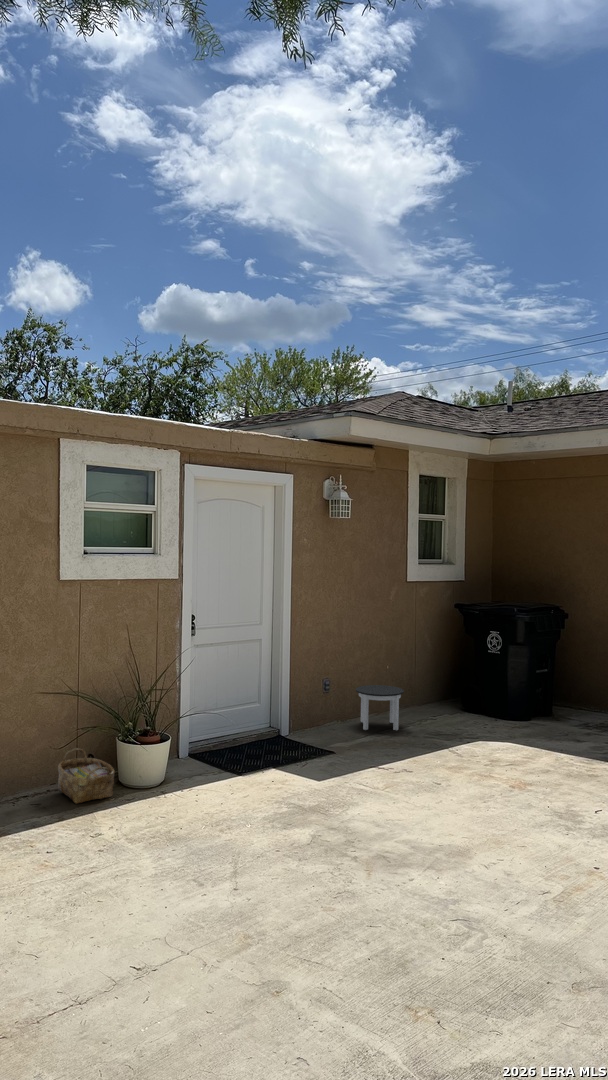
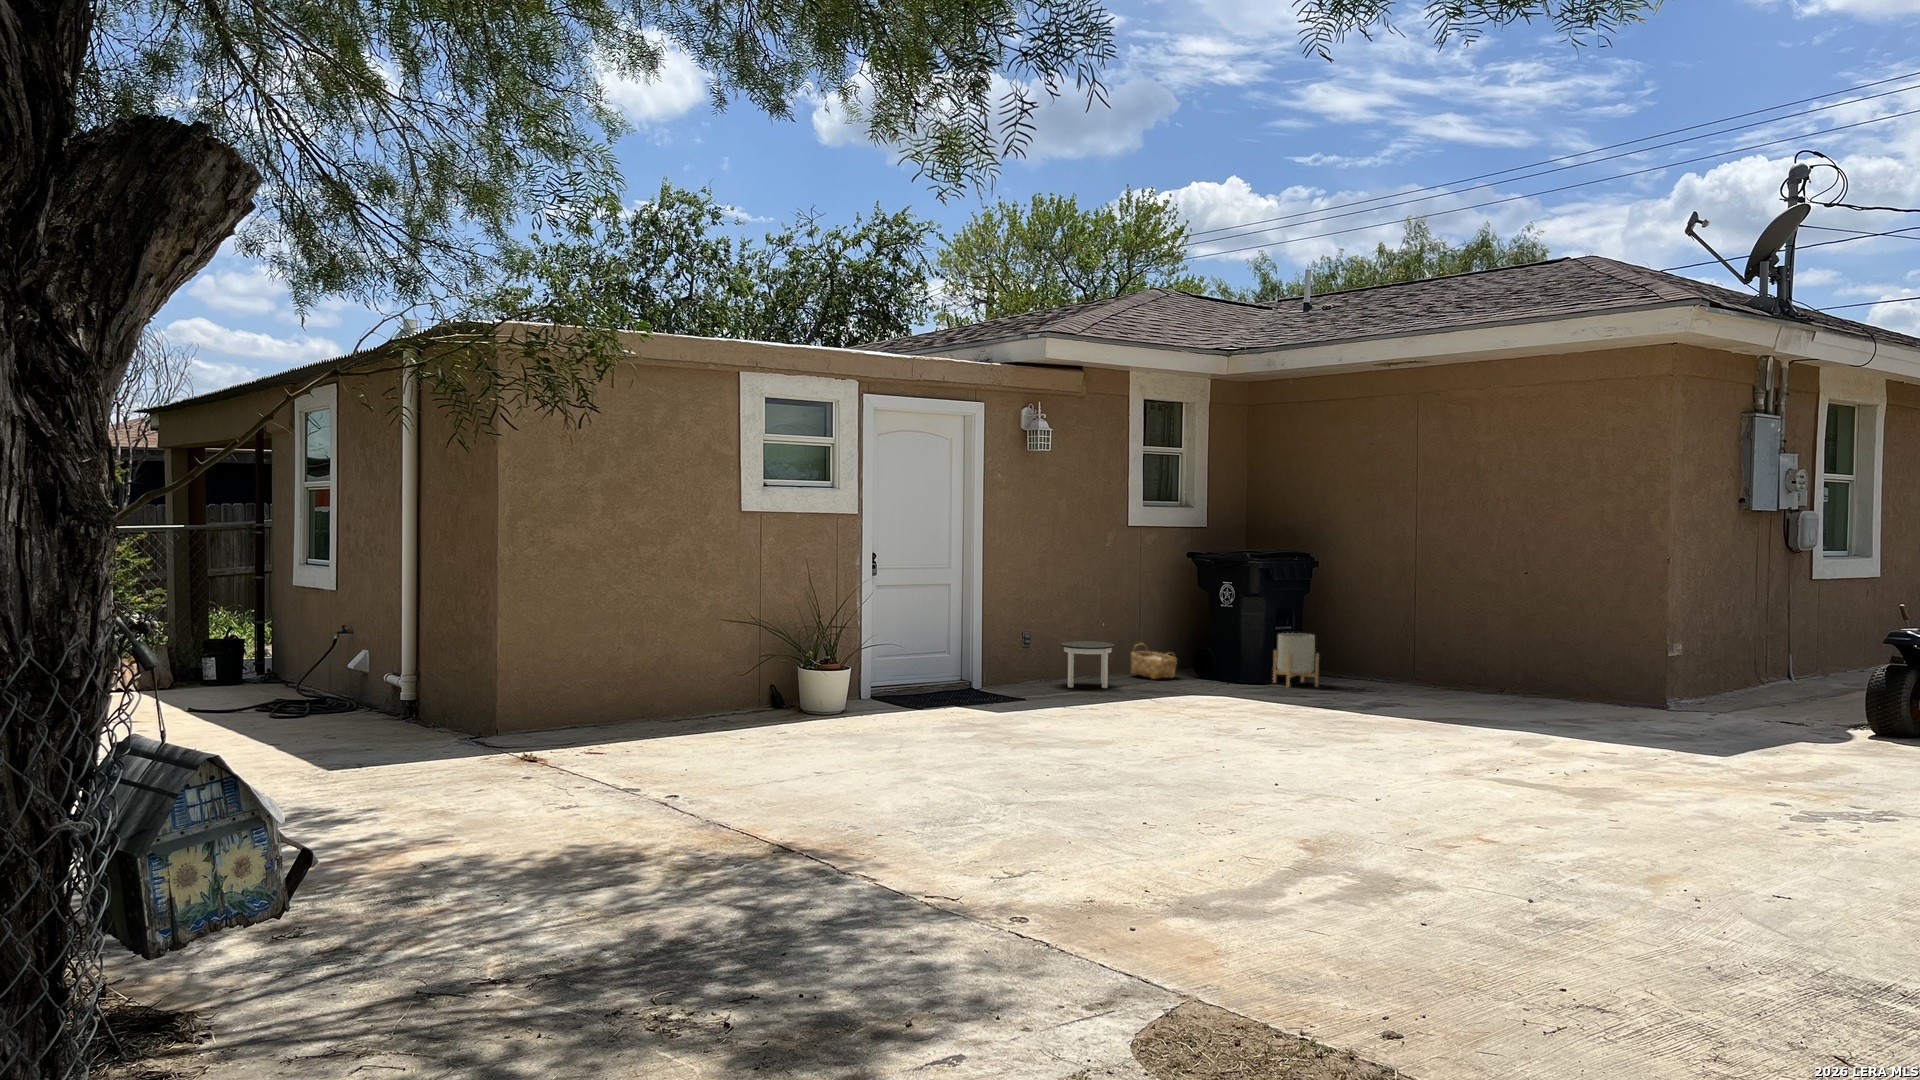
planter: none [535,676,576,726] -> present [1273,633,1319,687]
woven basket: present [58,748,115,804] -> present [1131,644,1177,679]

